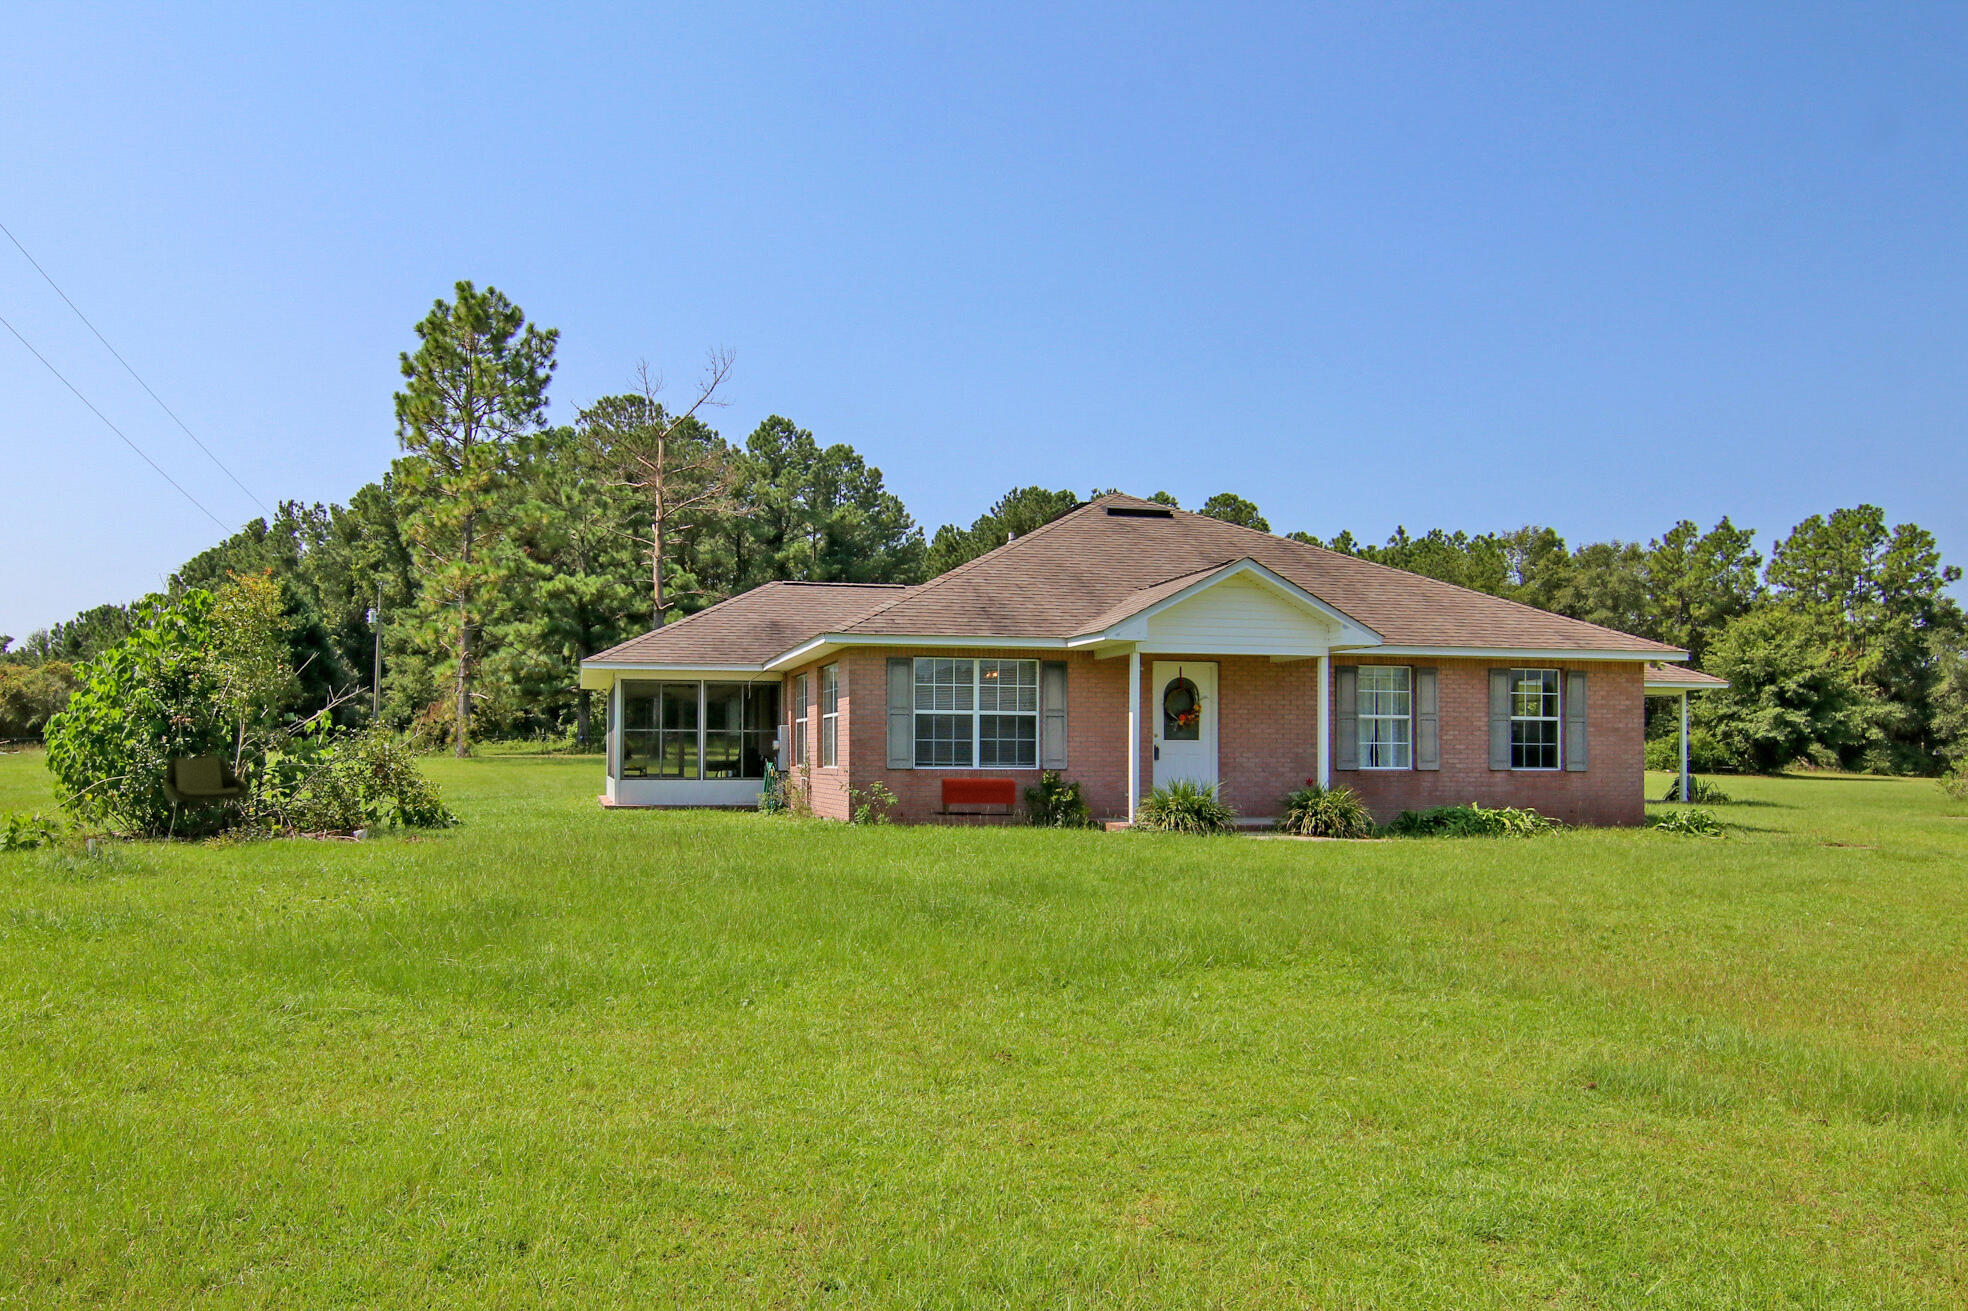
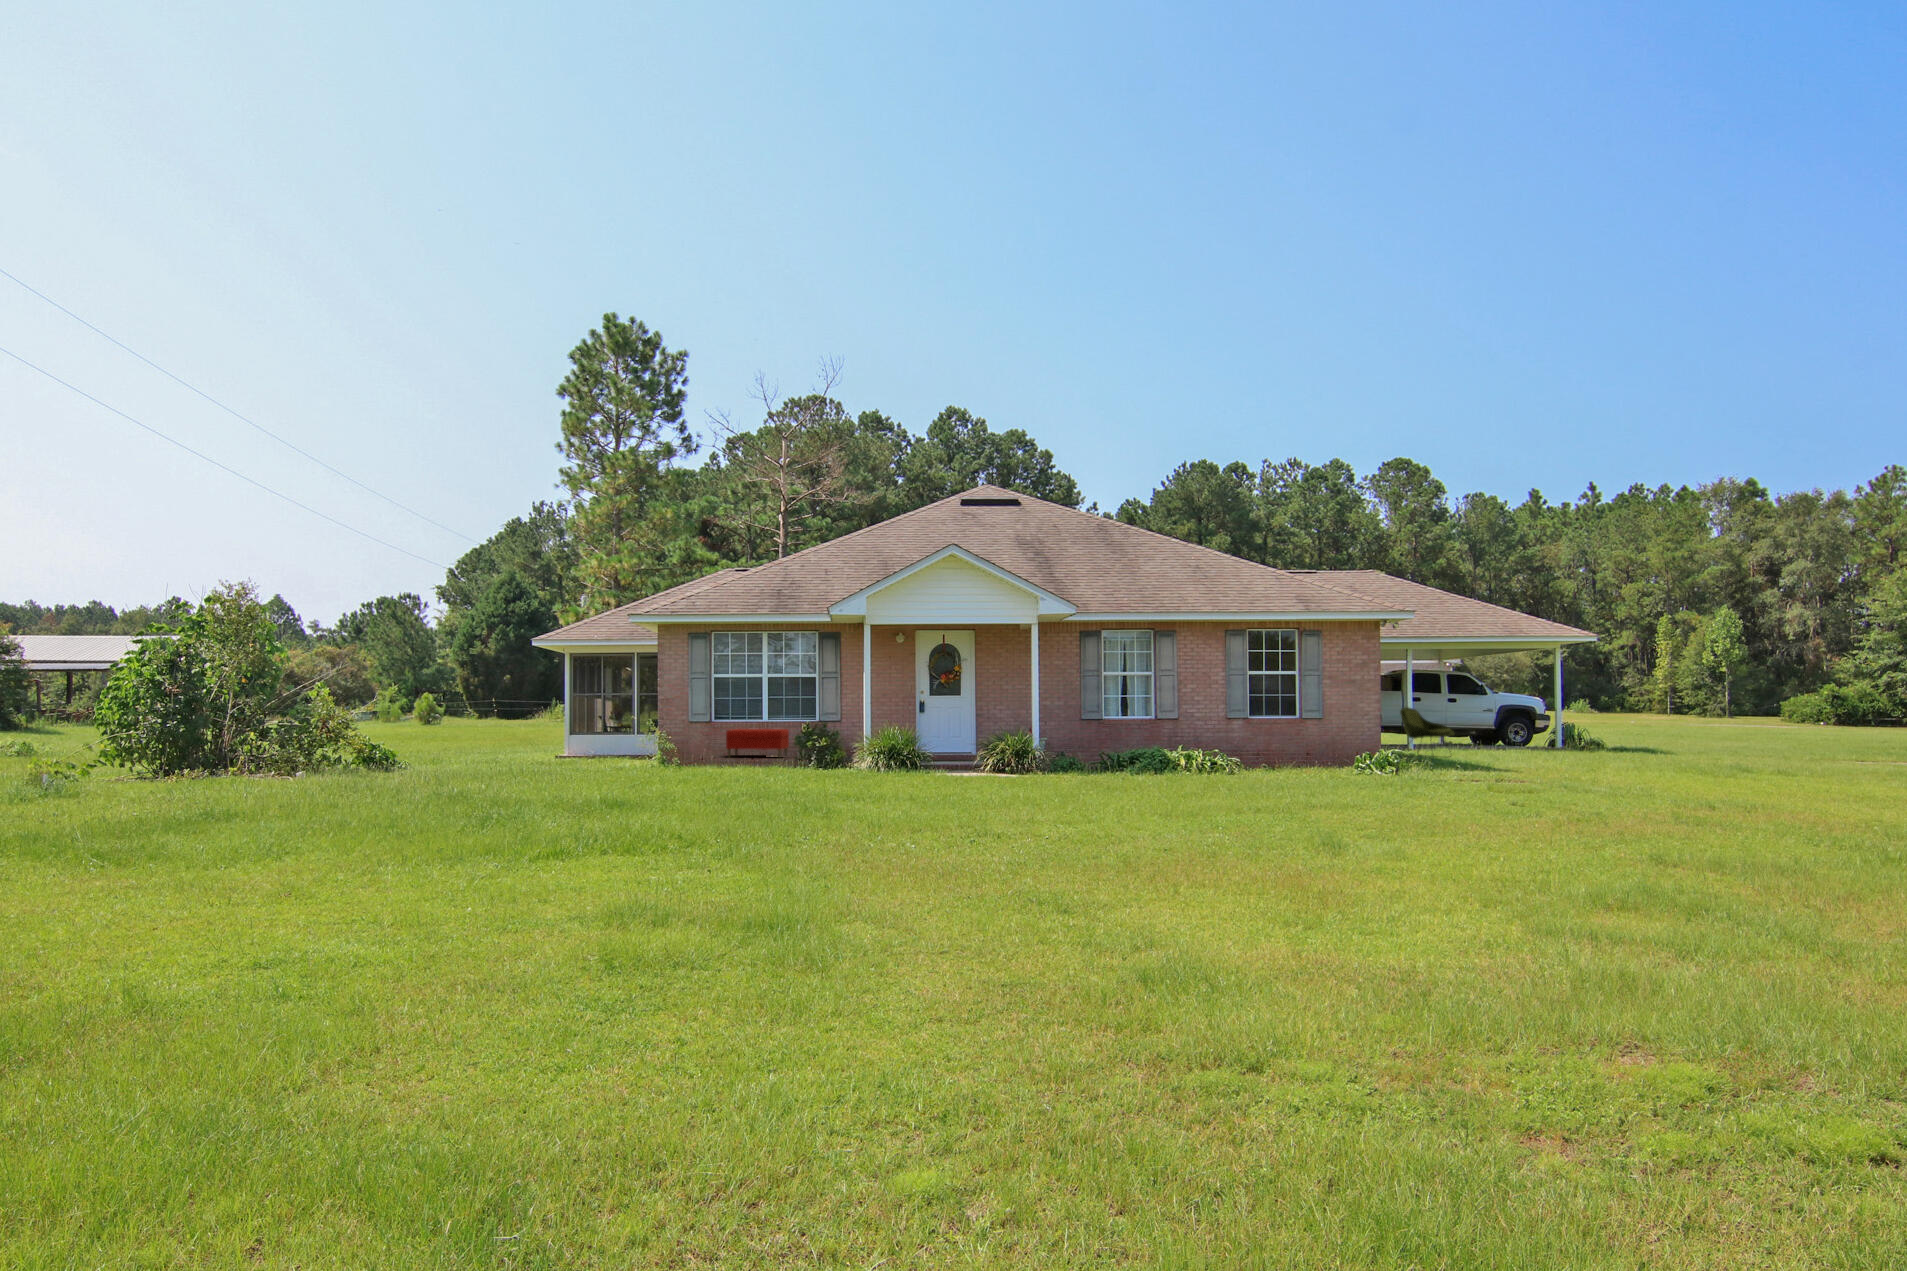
lounge chair: present [162,755,249,837] -> present [1400,707,1454,760]

